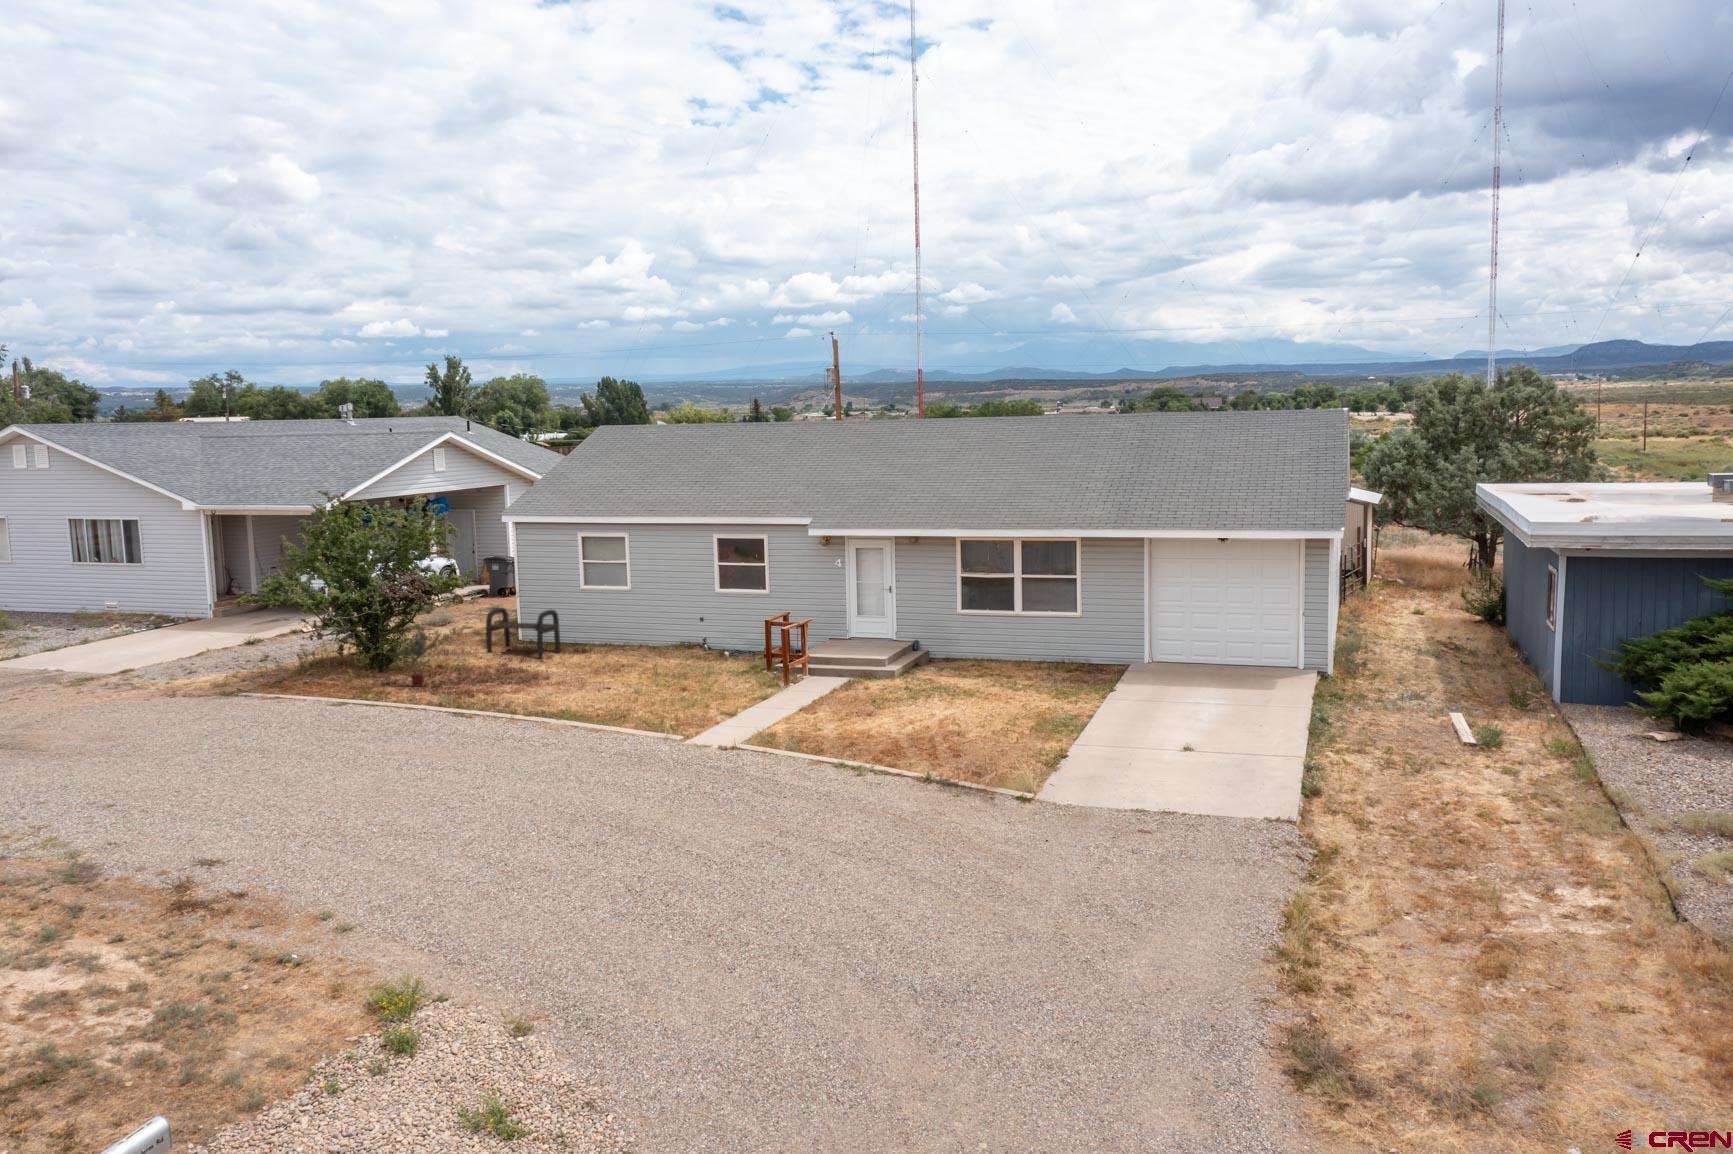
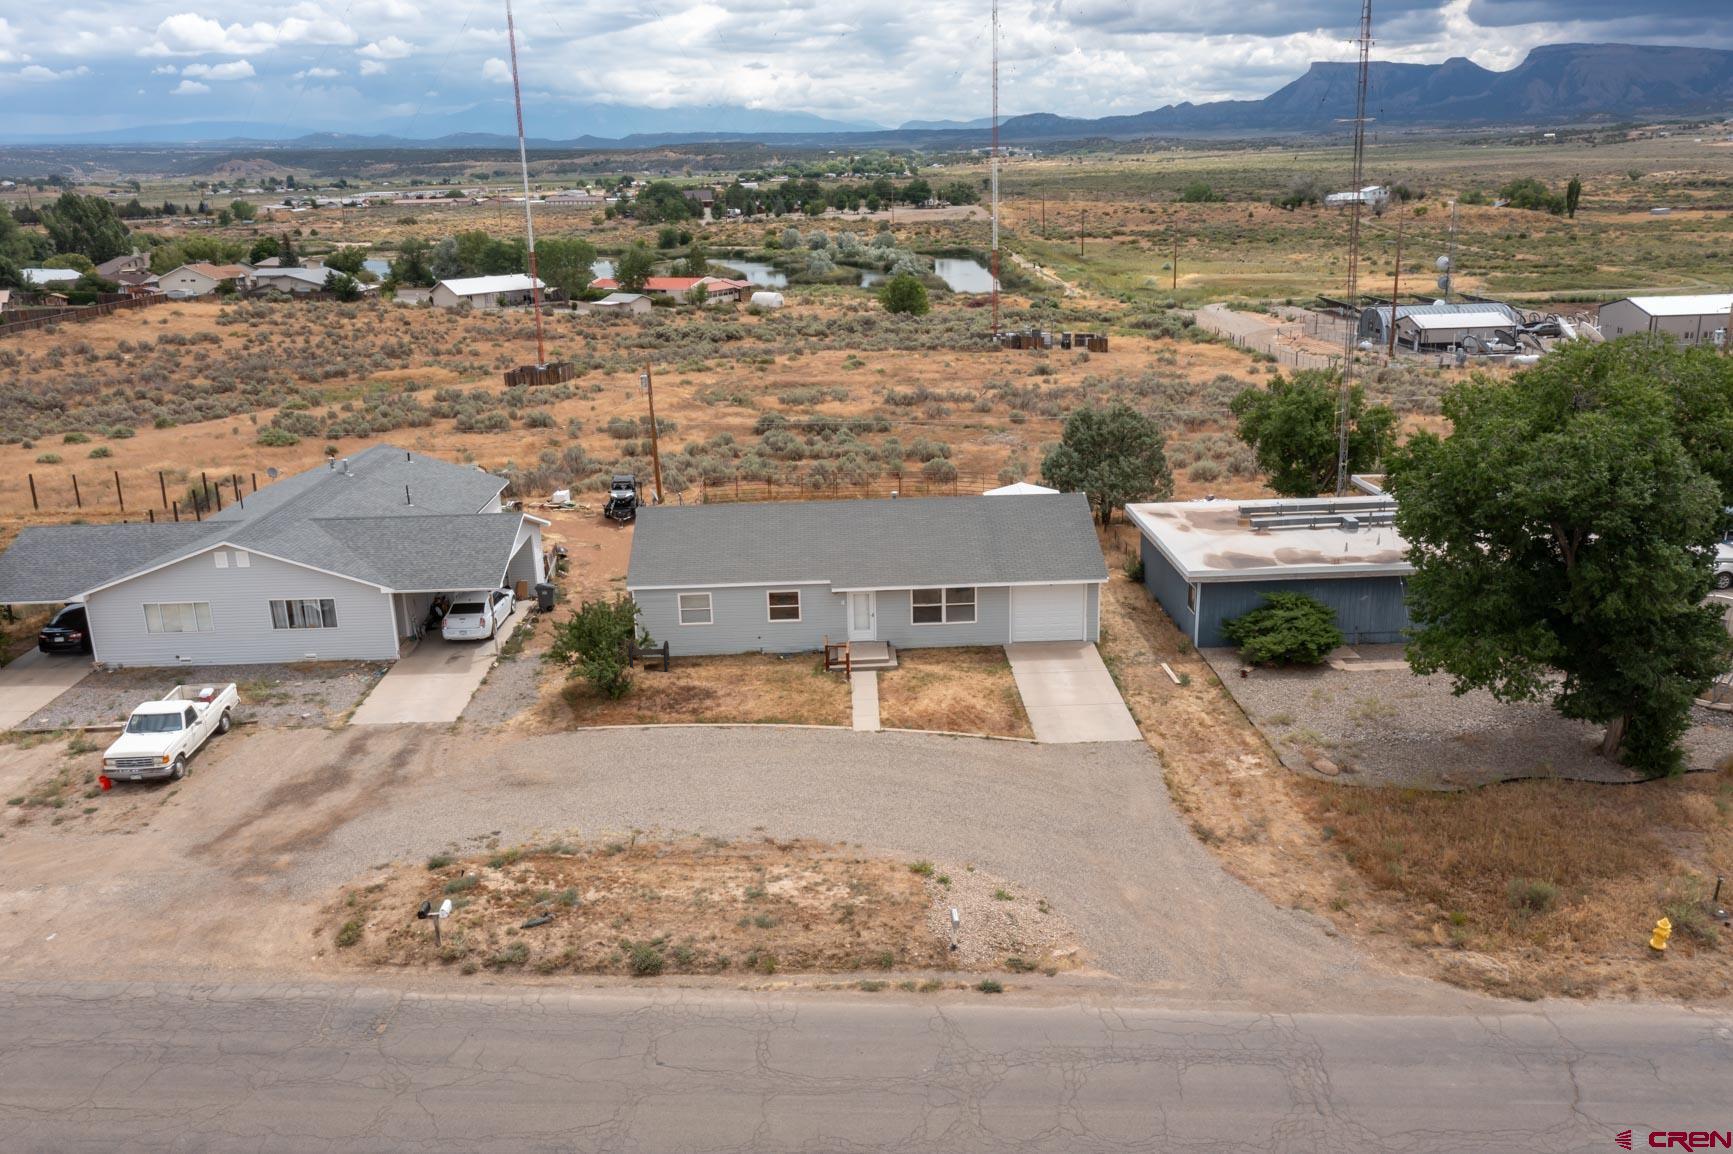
potted tree: present [391,624,442,686] -> present [1234,646,1257,677]

